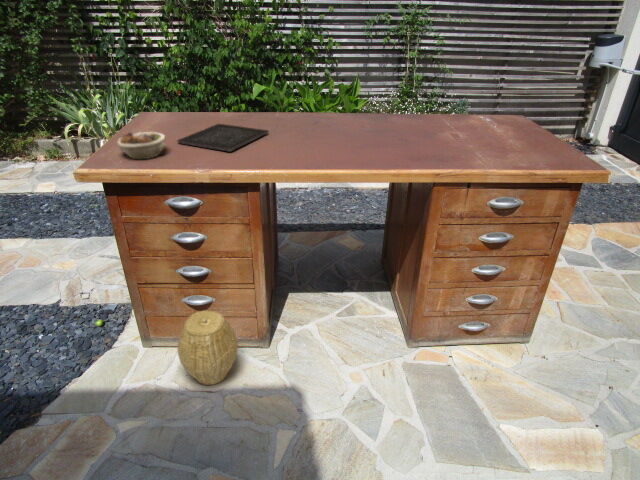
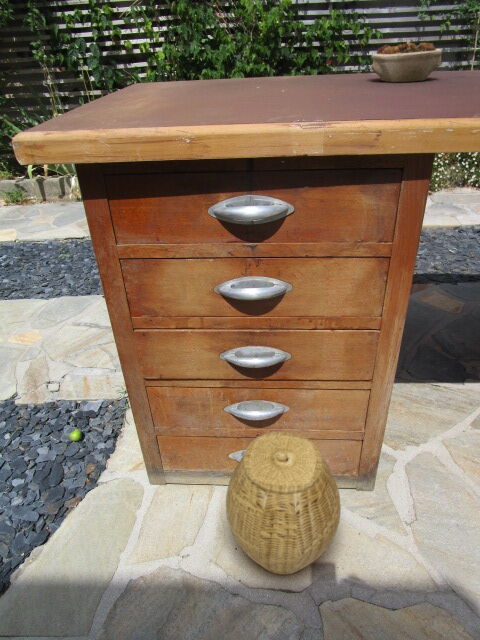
tray: present [177,124,269,152] -> none [223,79,390,100]
succulent planter: present [118,132,165,159] -> present [371,41,442,82]

